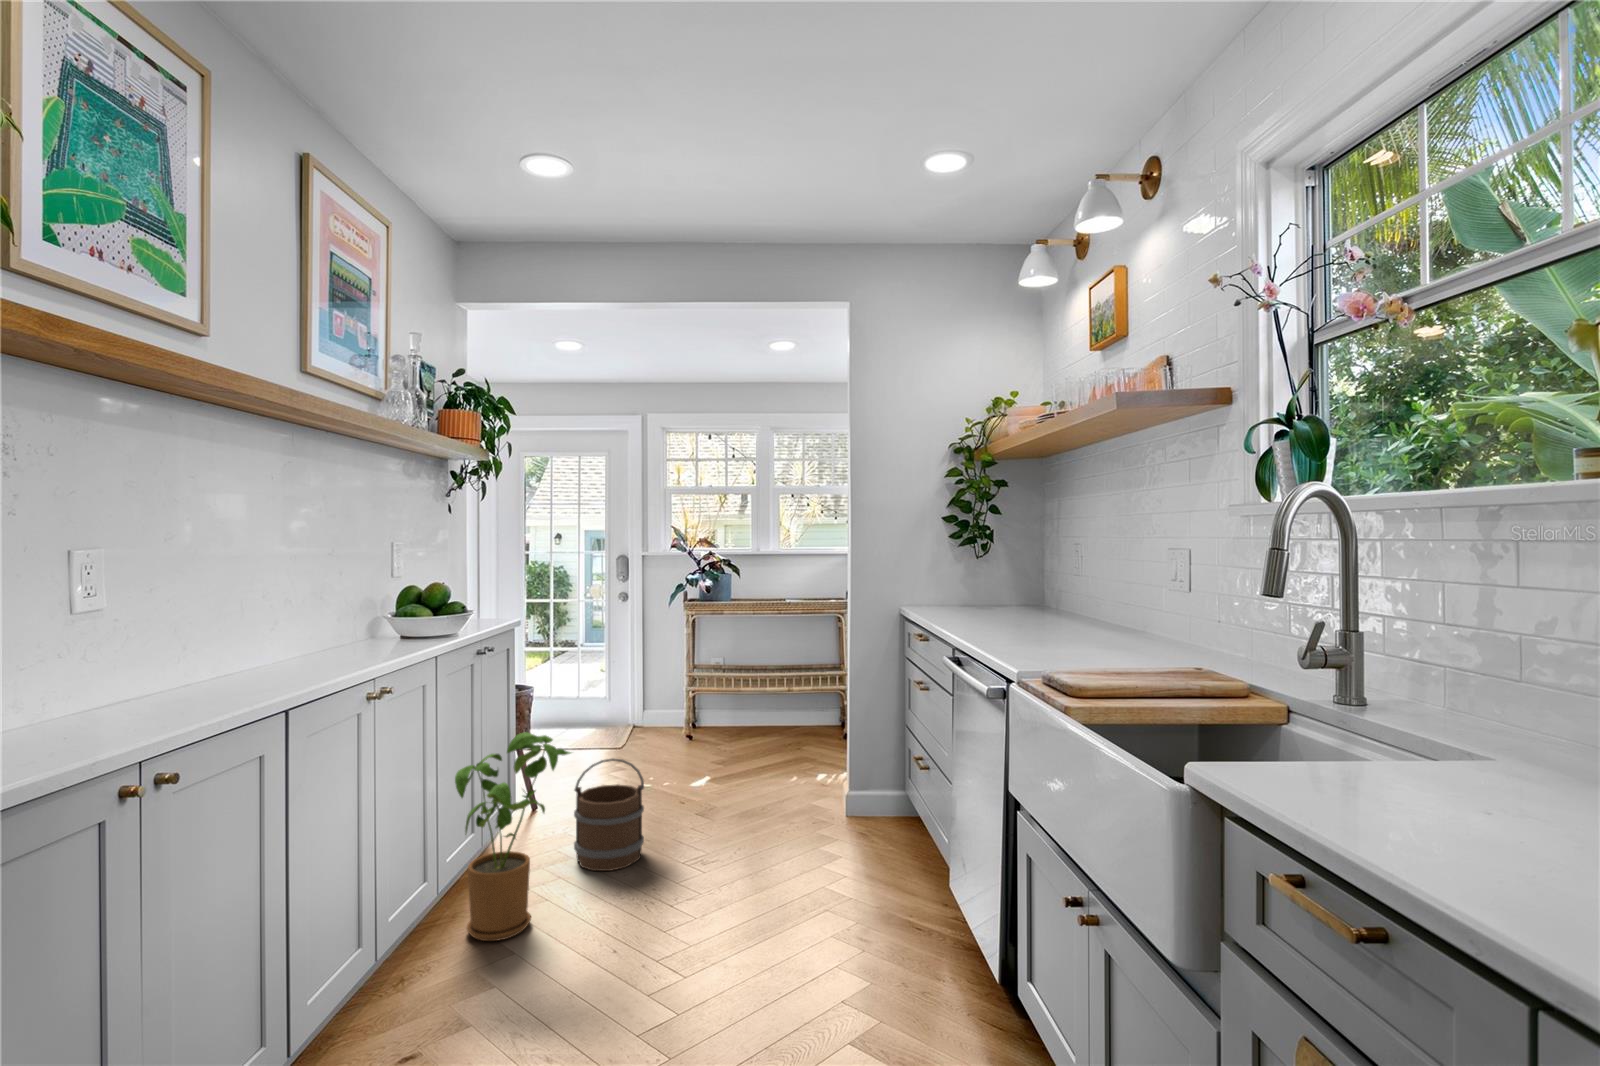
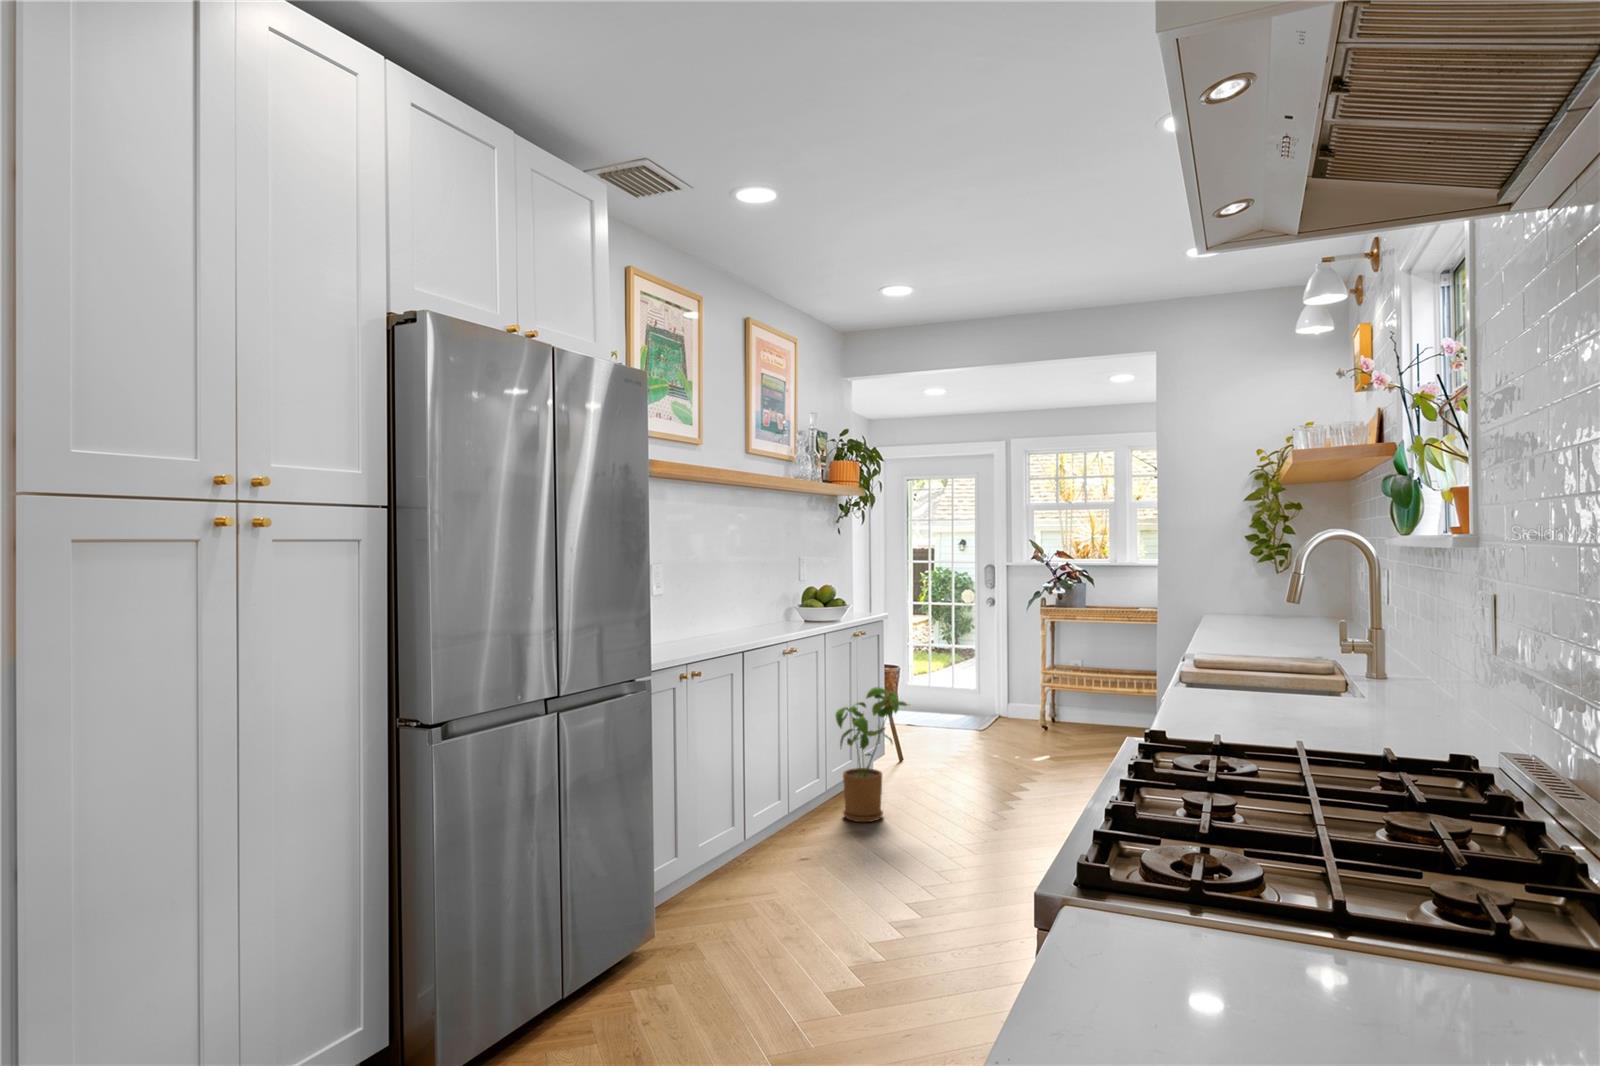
bucket: present [574,759,644,871] -> none [920,721,972,800]

